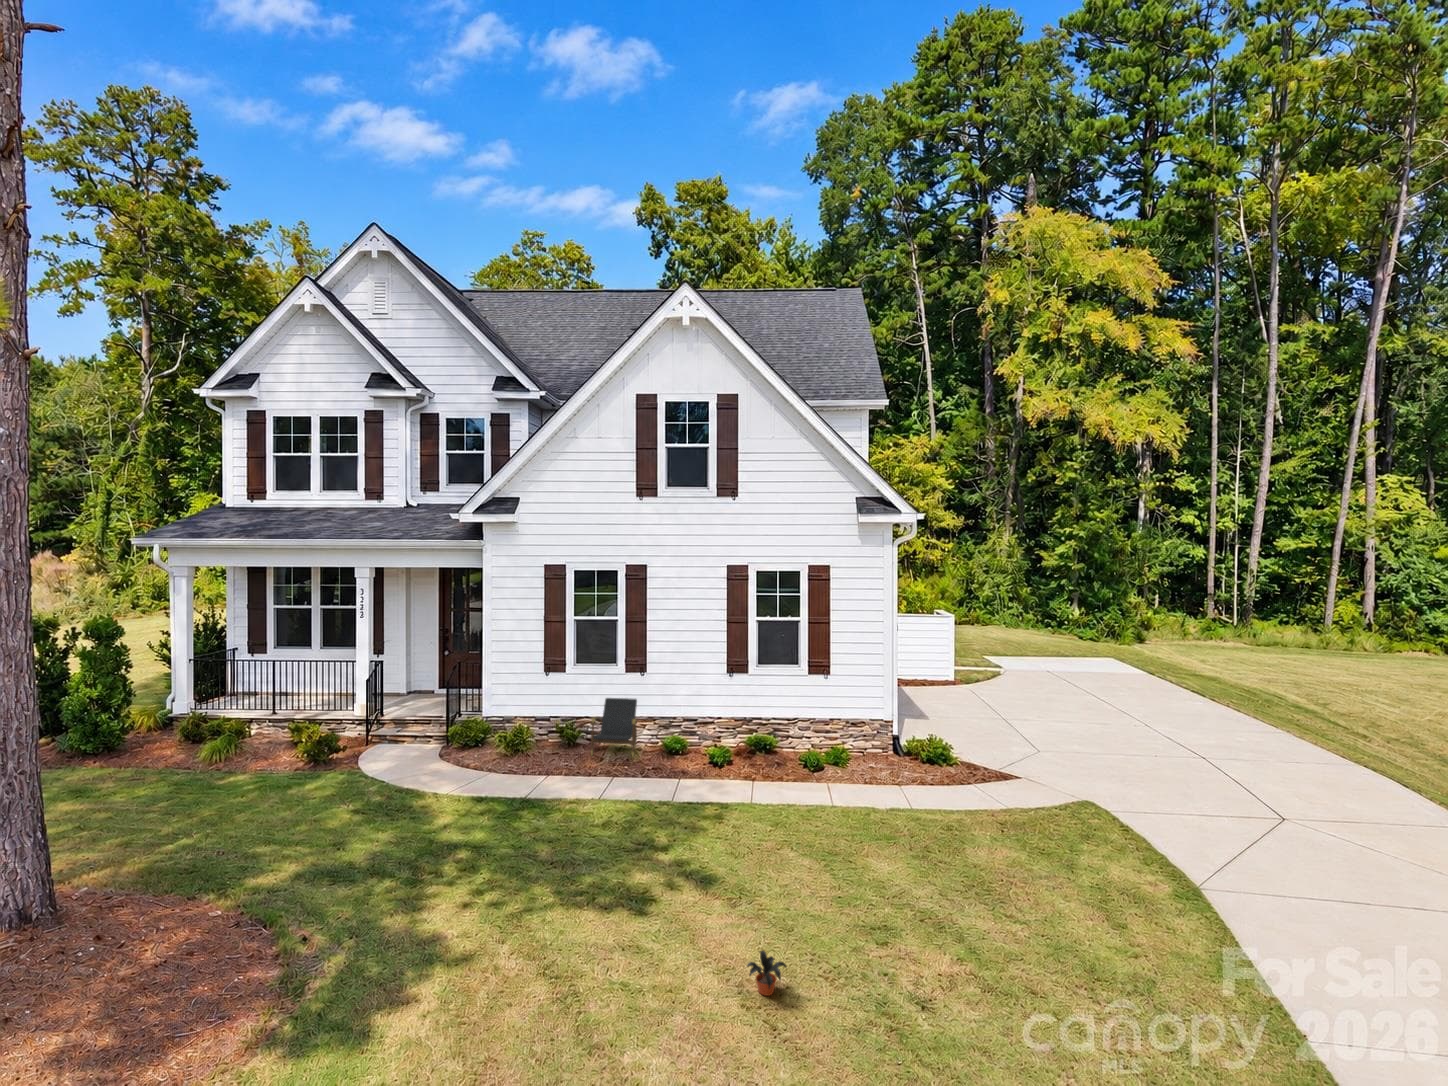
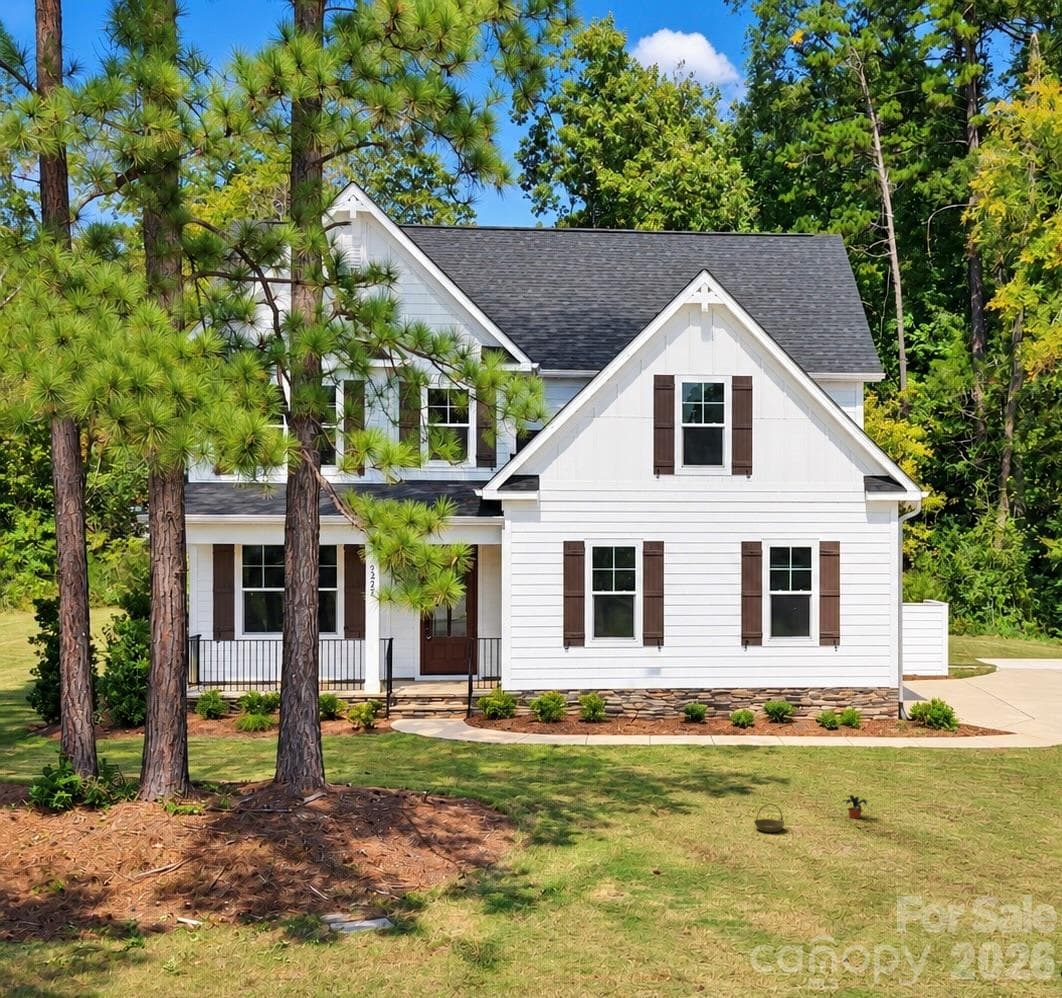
lounge chair: present [591,698,638,757] -> none [619,668,661,721]
basket: none [579,997,630,1054] -> present [754,804,784,832]

